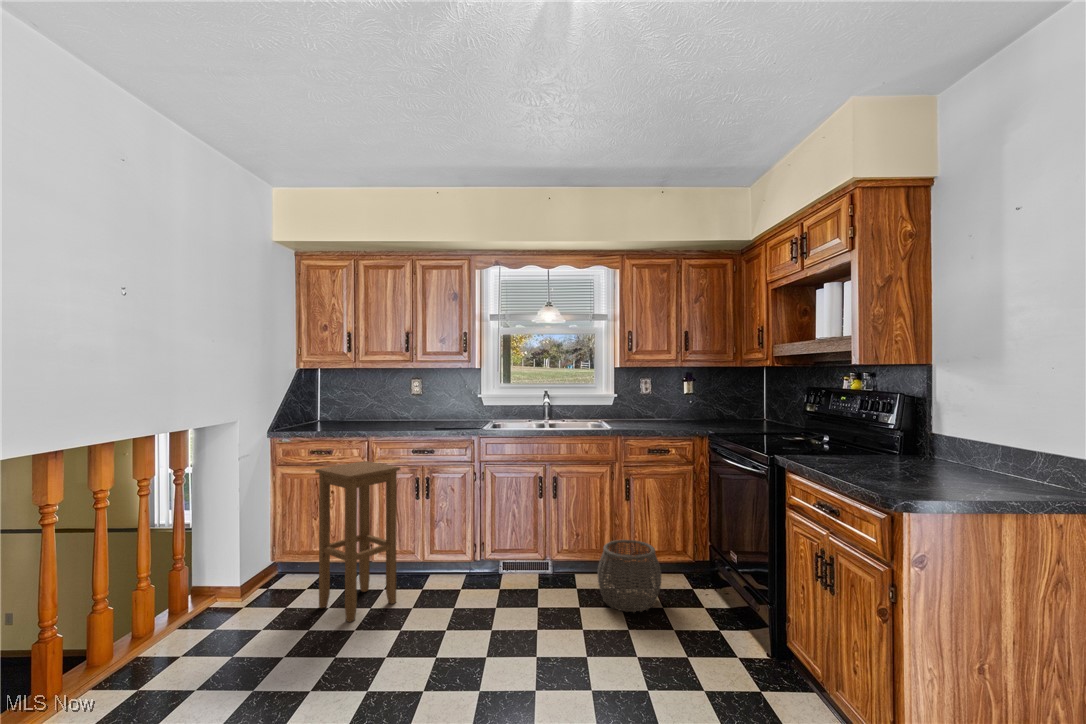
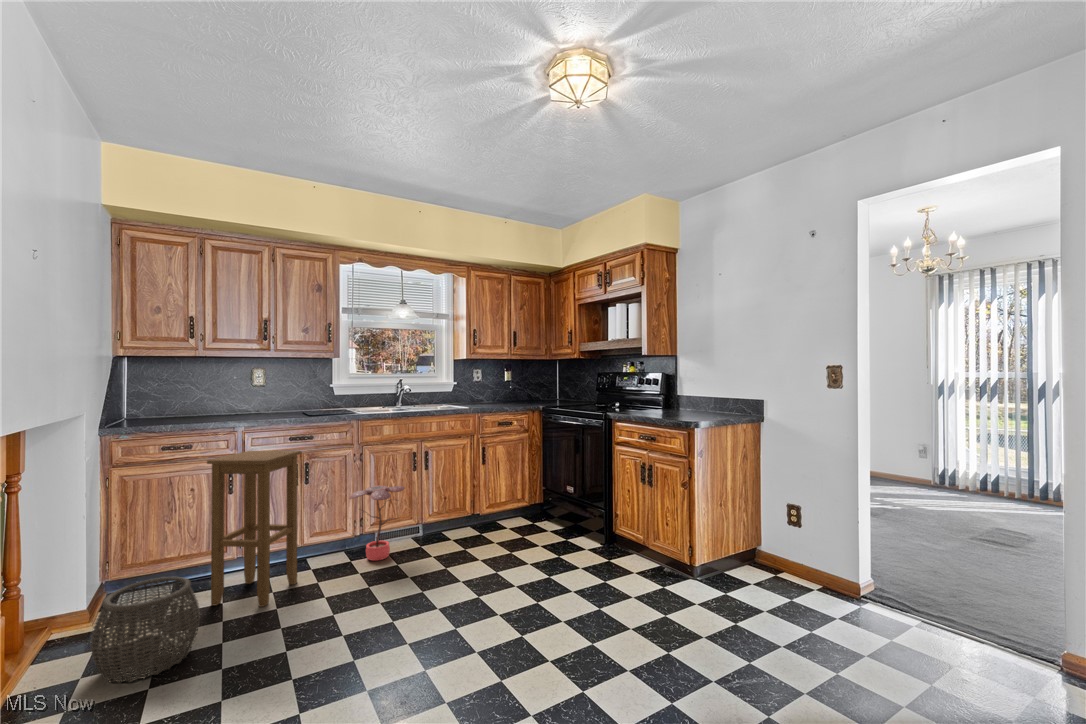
potted plant: none [455,512,516,597] -> present [349,486,405,561]
woven basket: present [598,540,661,612] -> present [90,577,200,683]

